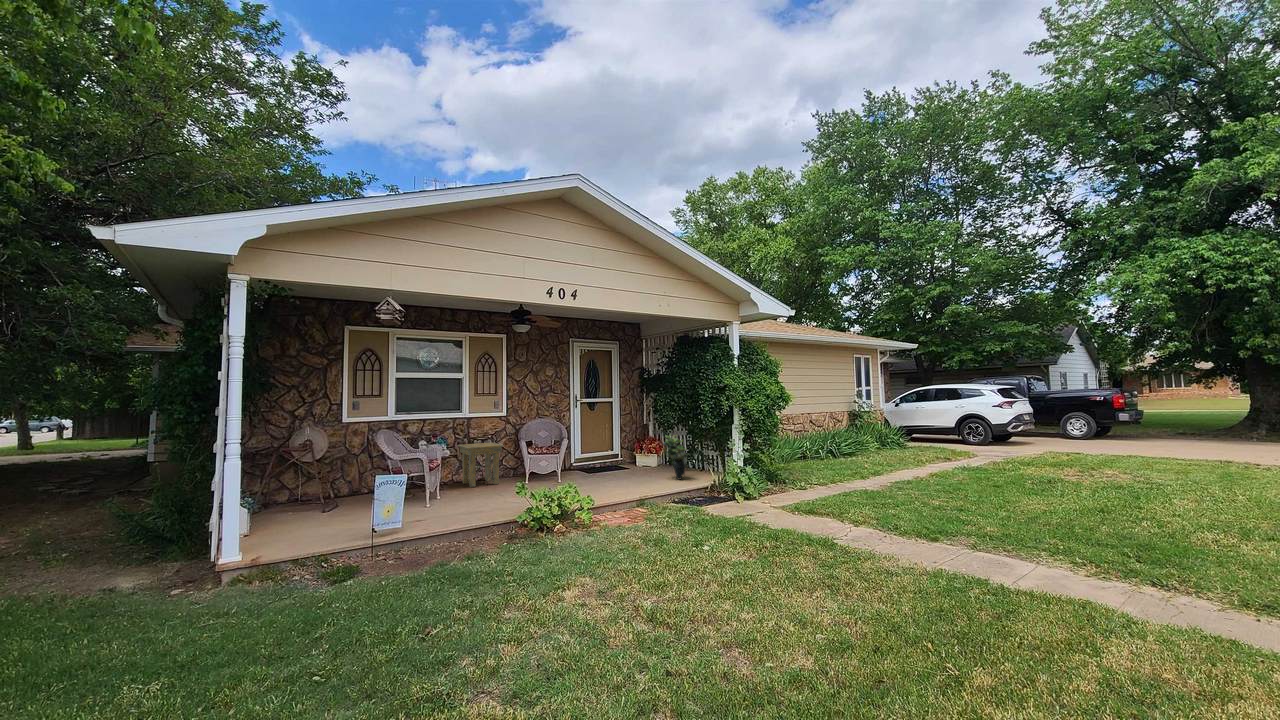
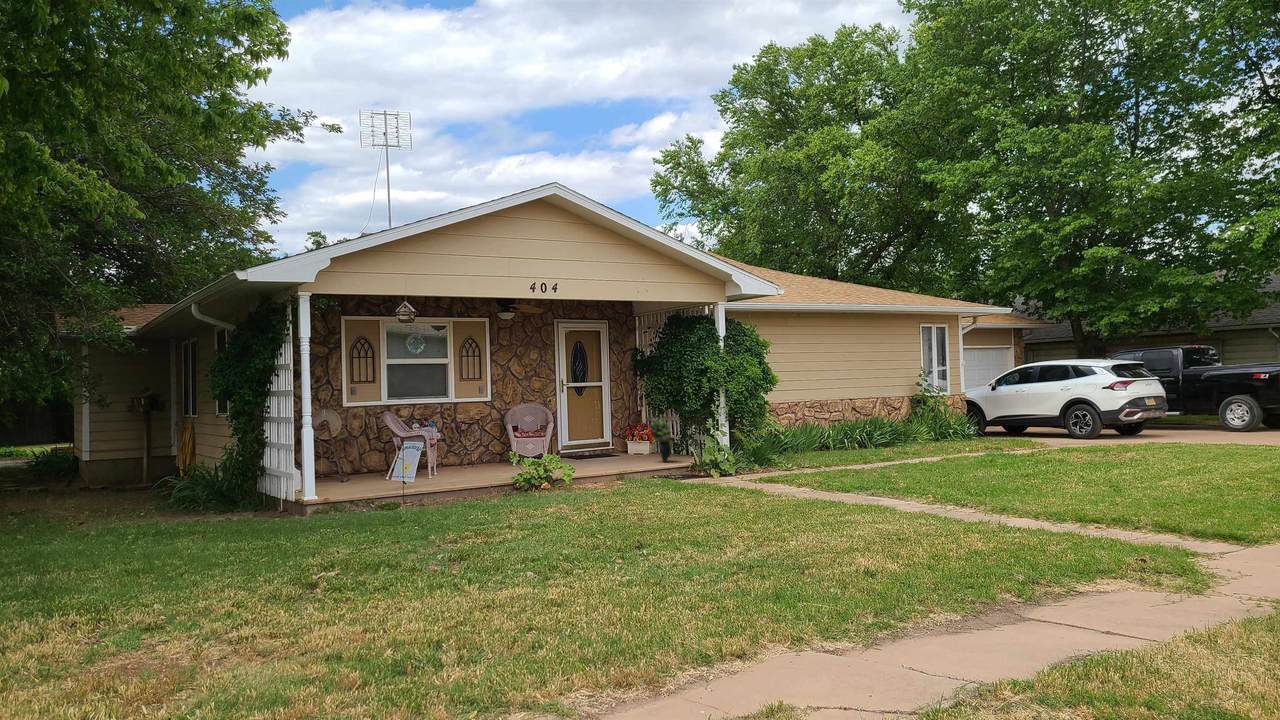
side table: present [457,442,504,487] -> none [445,427,490,468]

